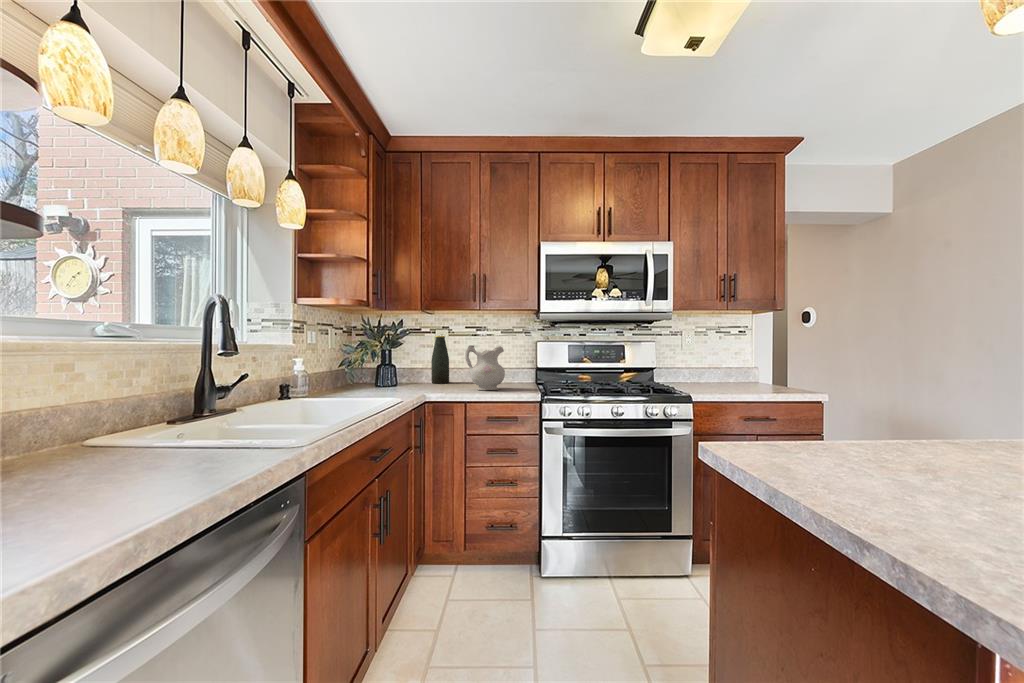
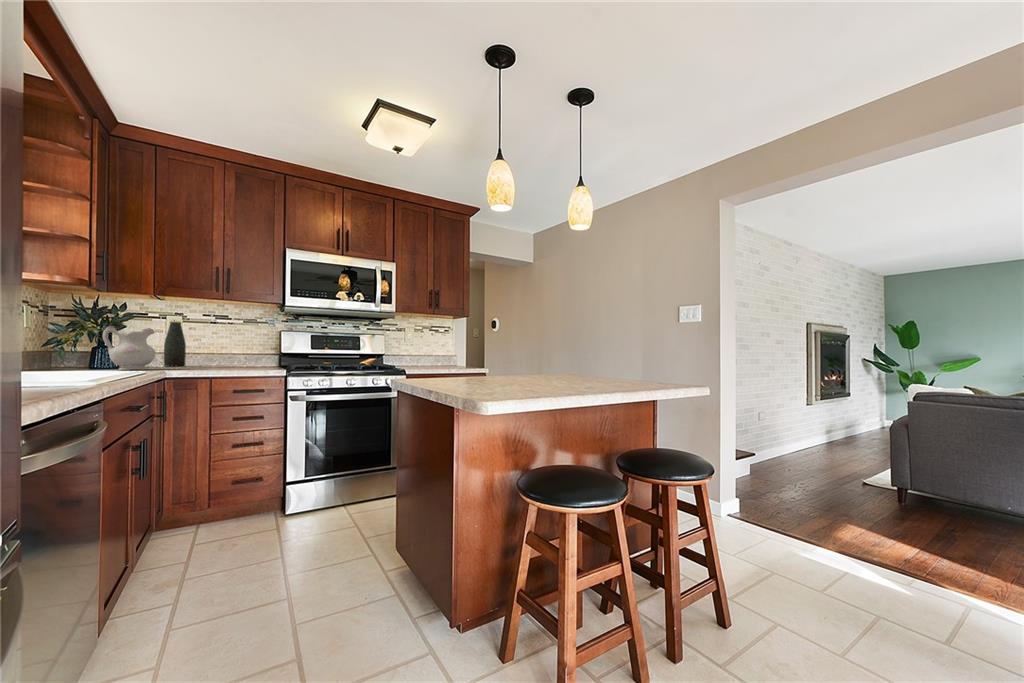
ceramic pitcher: present [465,345,505,390] -> present [103,326,156,370]

